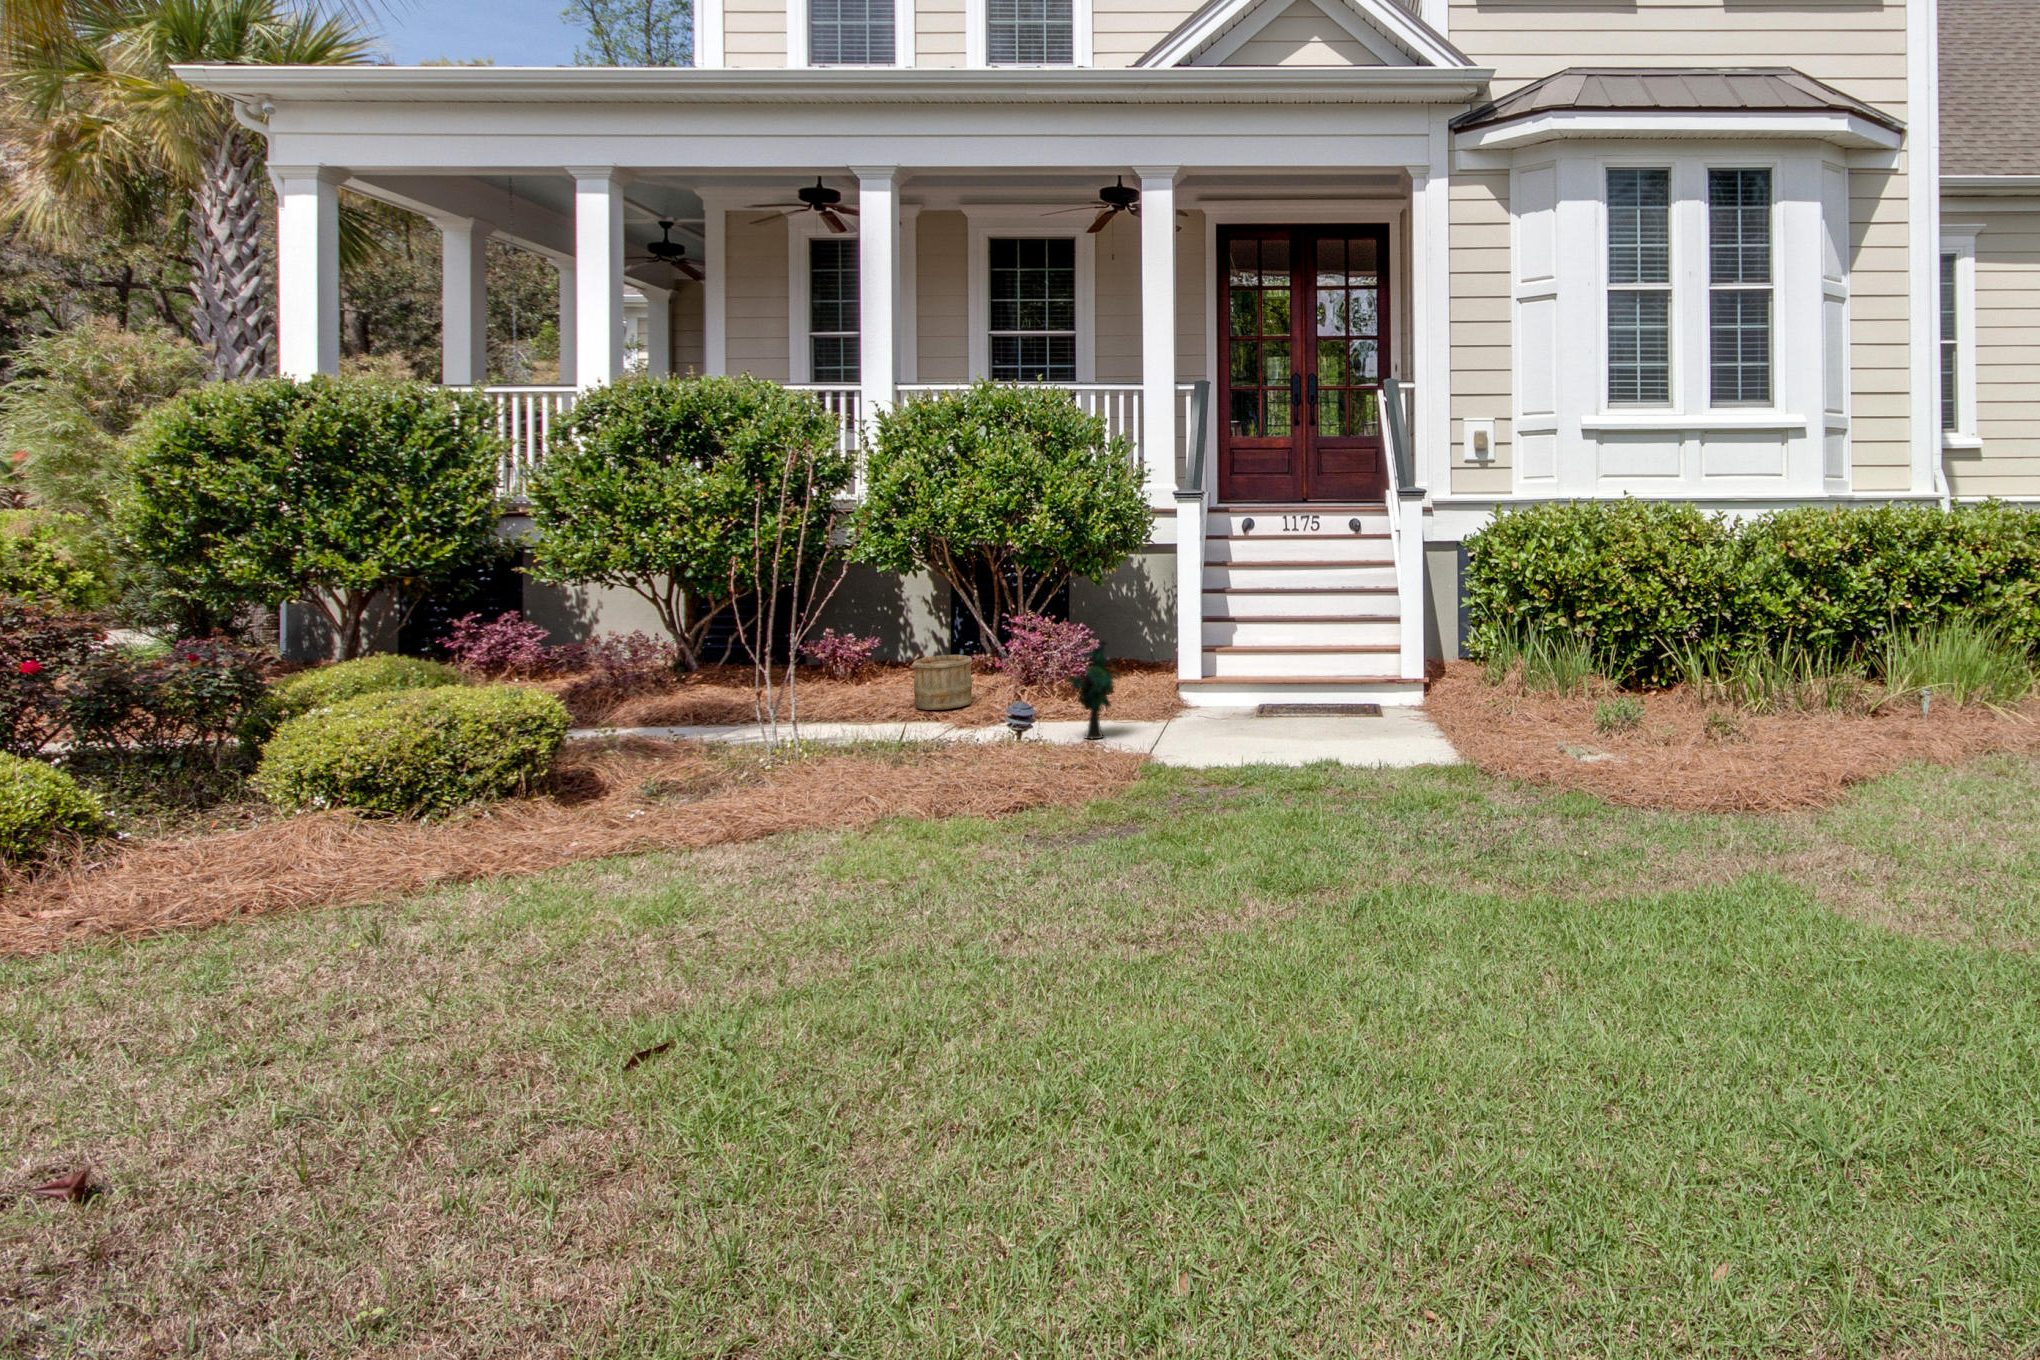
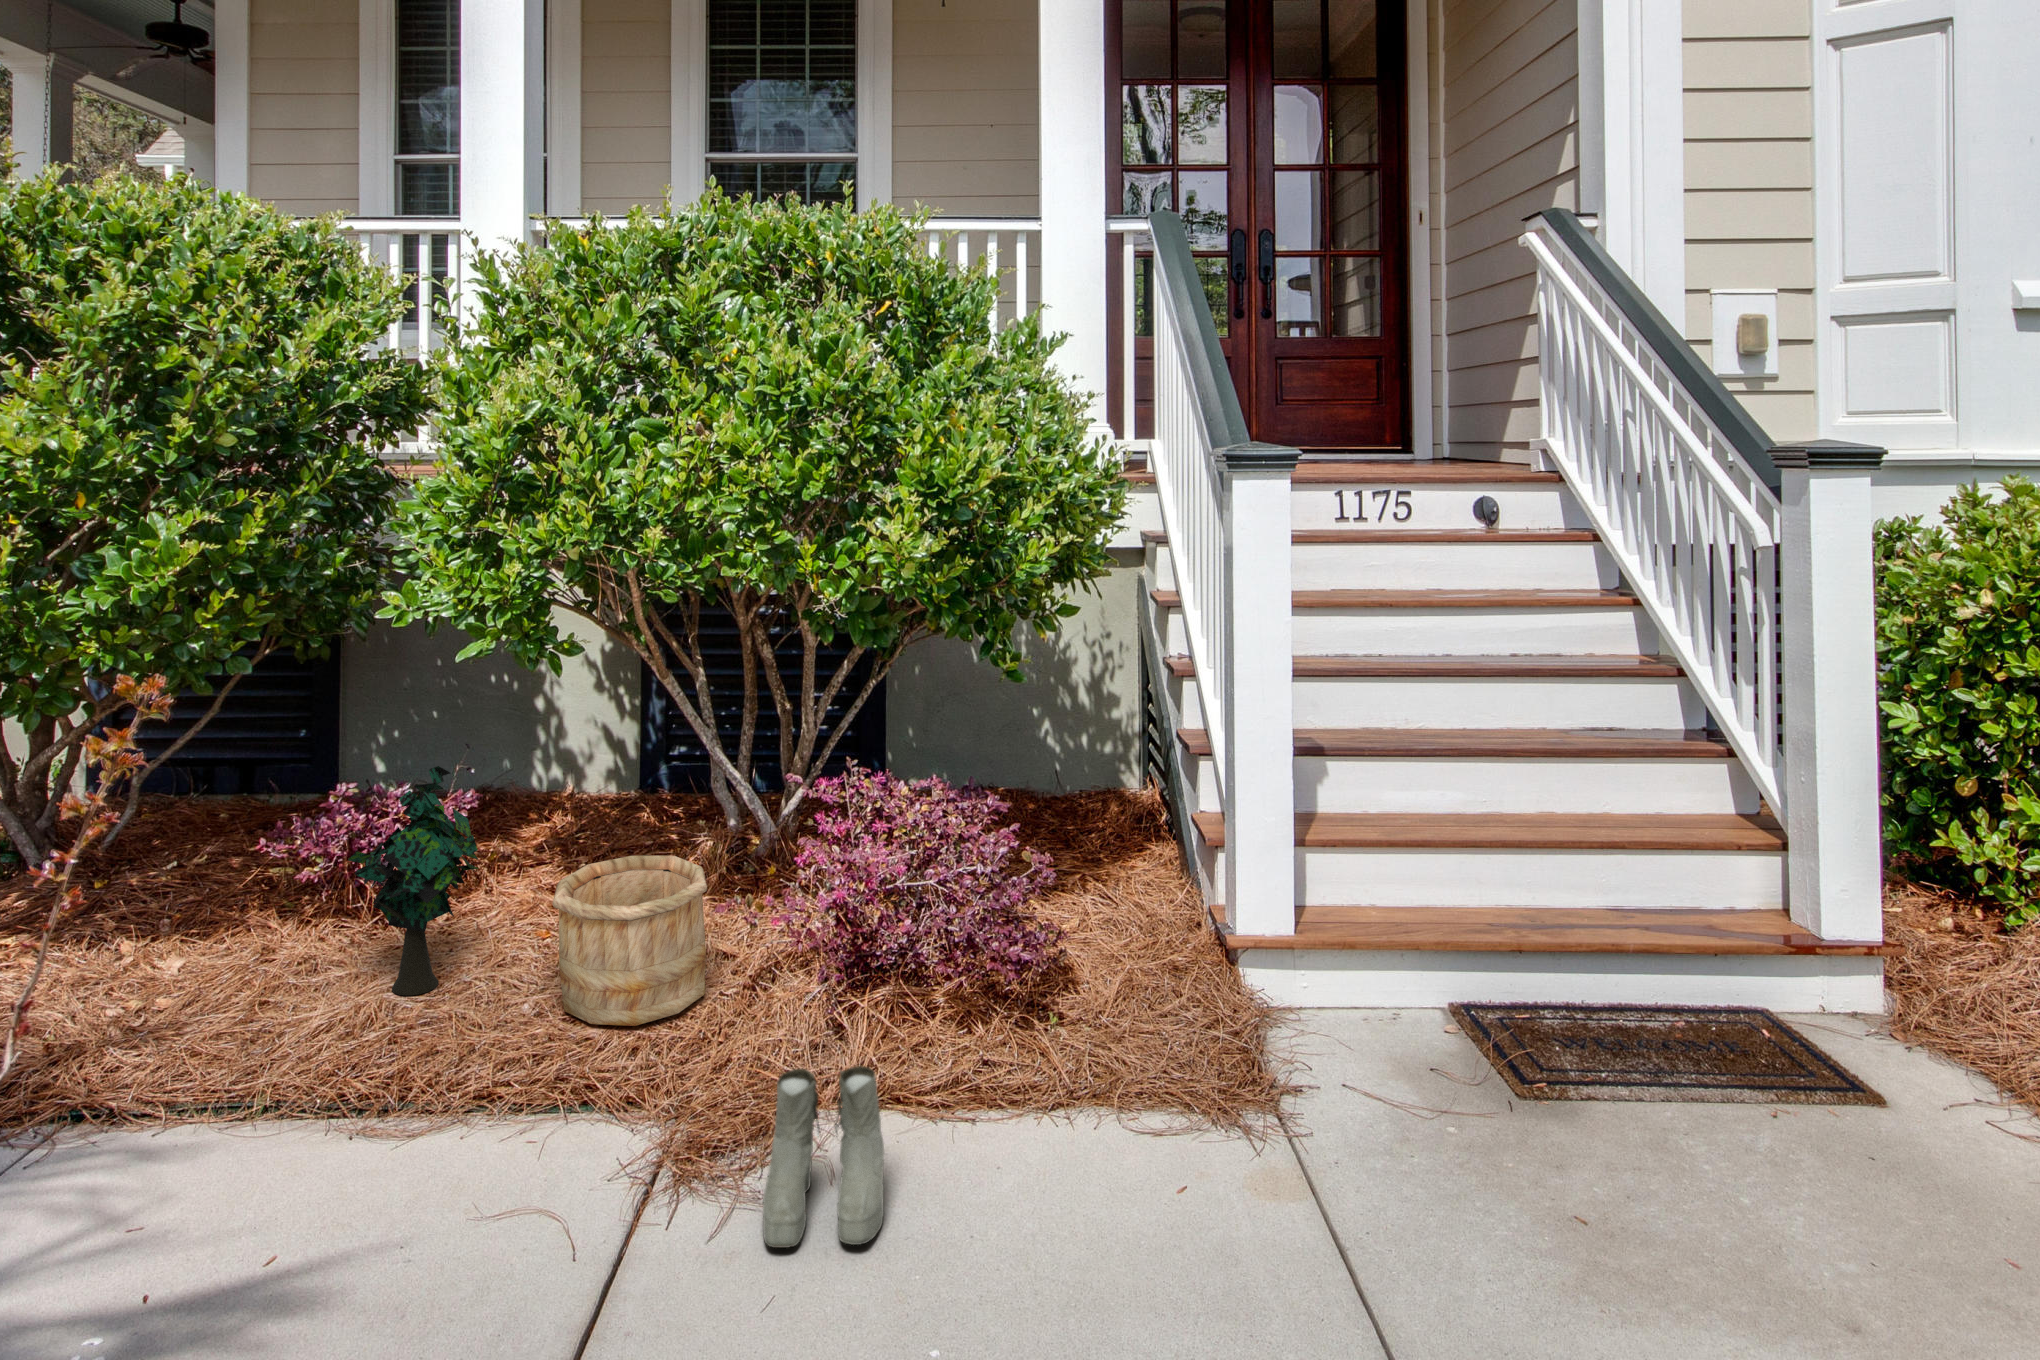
decorative plant: present [1068,641,1120,739] -> present [348,766,479,995]
boots: none [984,693,1026,739] -> present [763,1066,884,1248]

